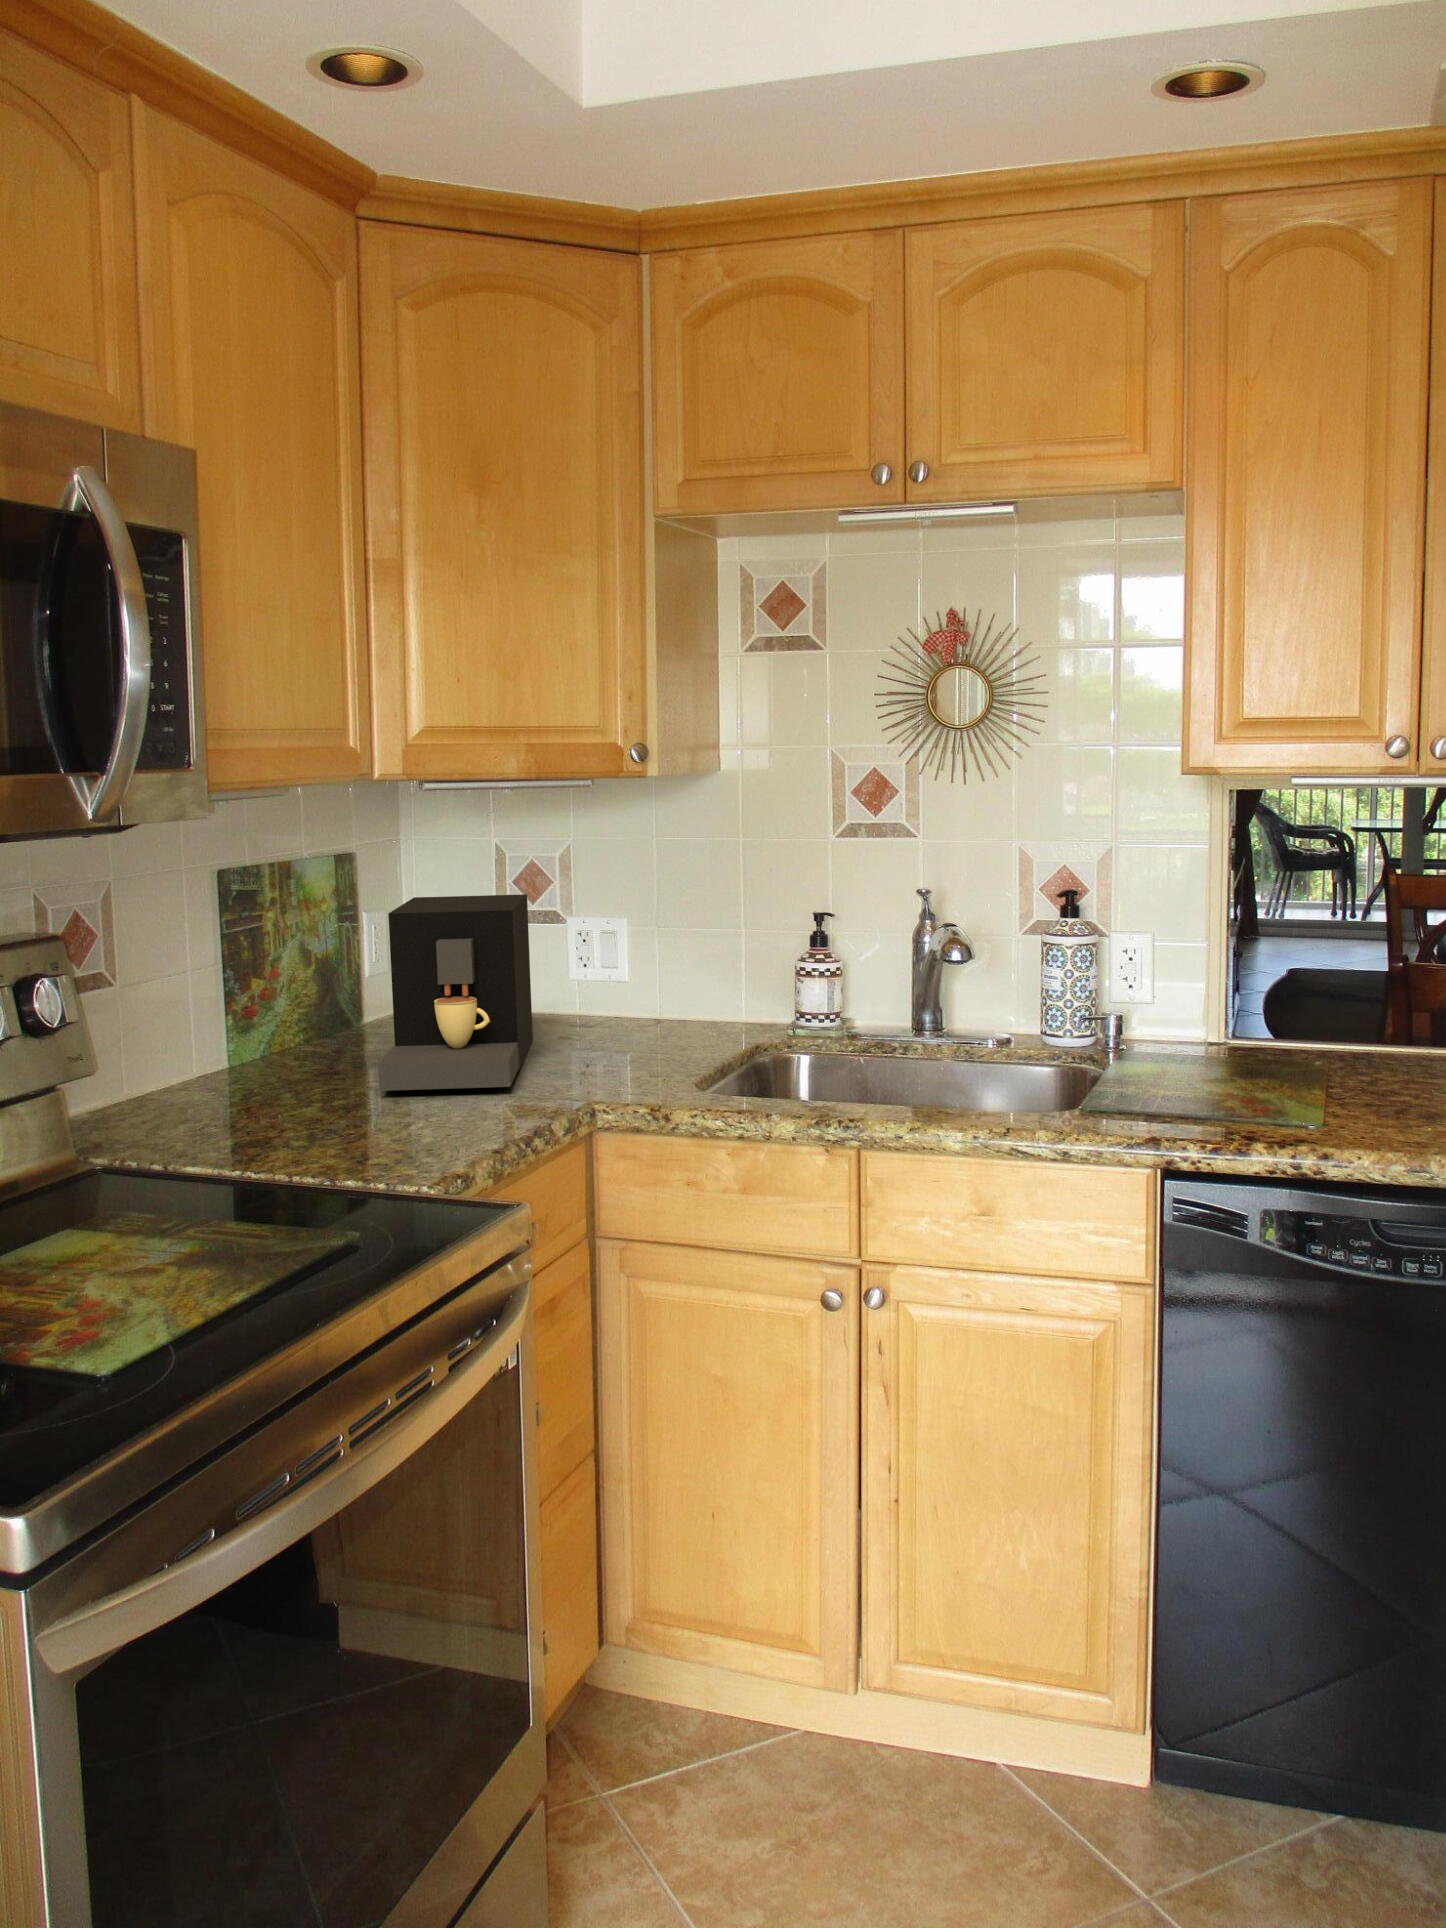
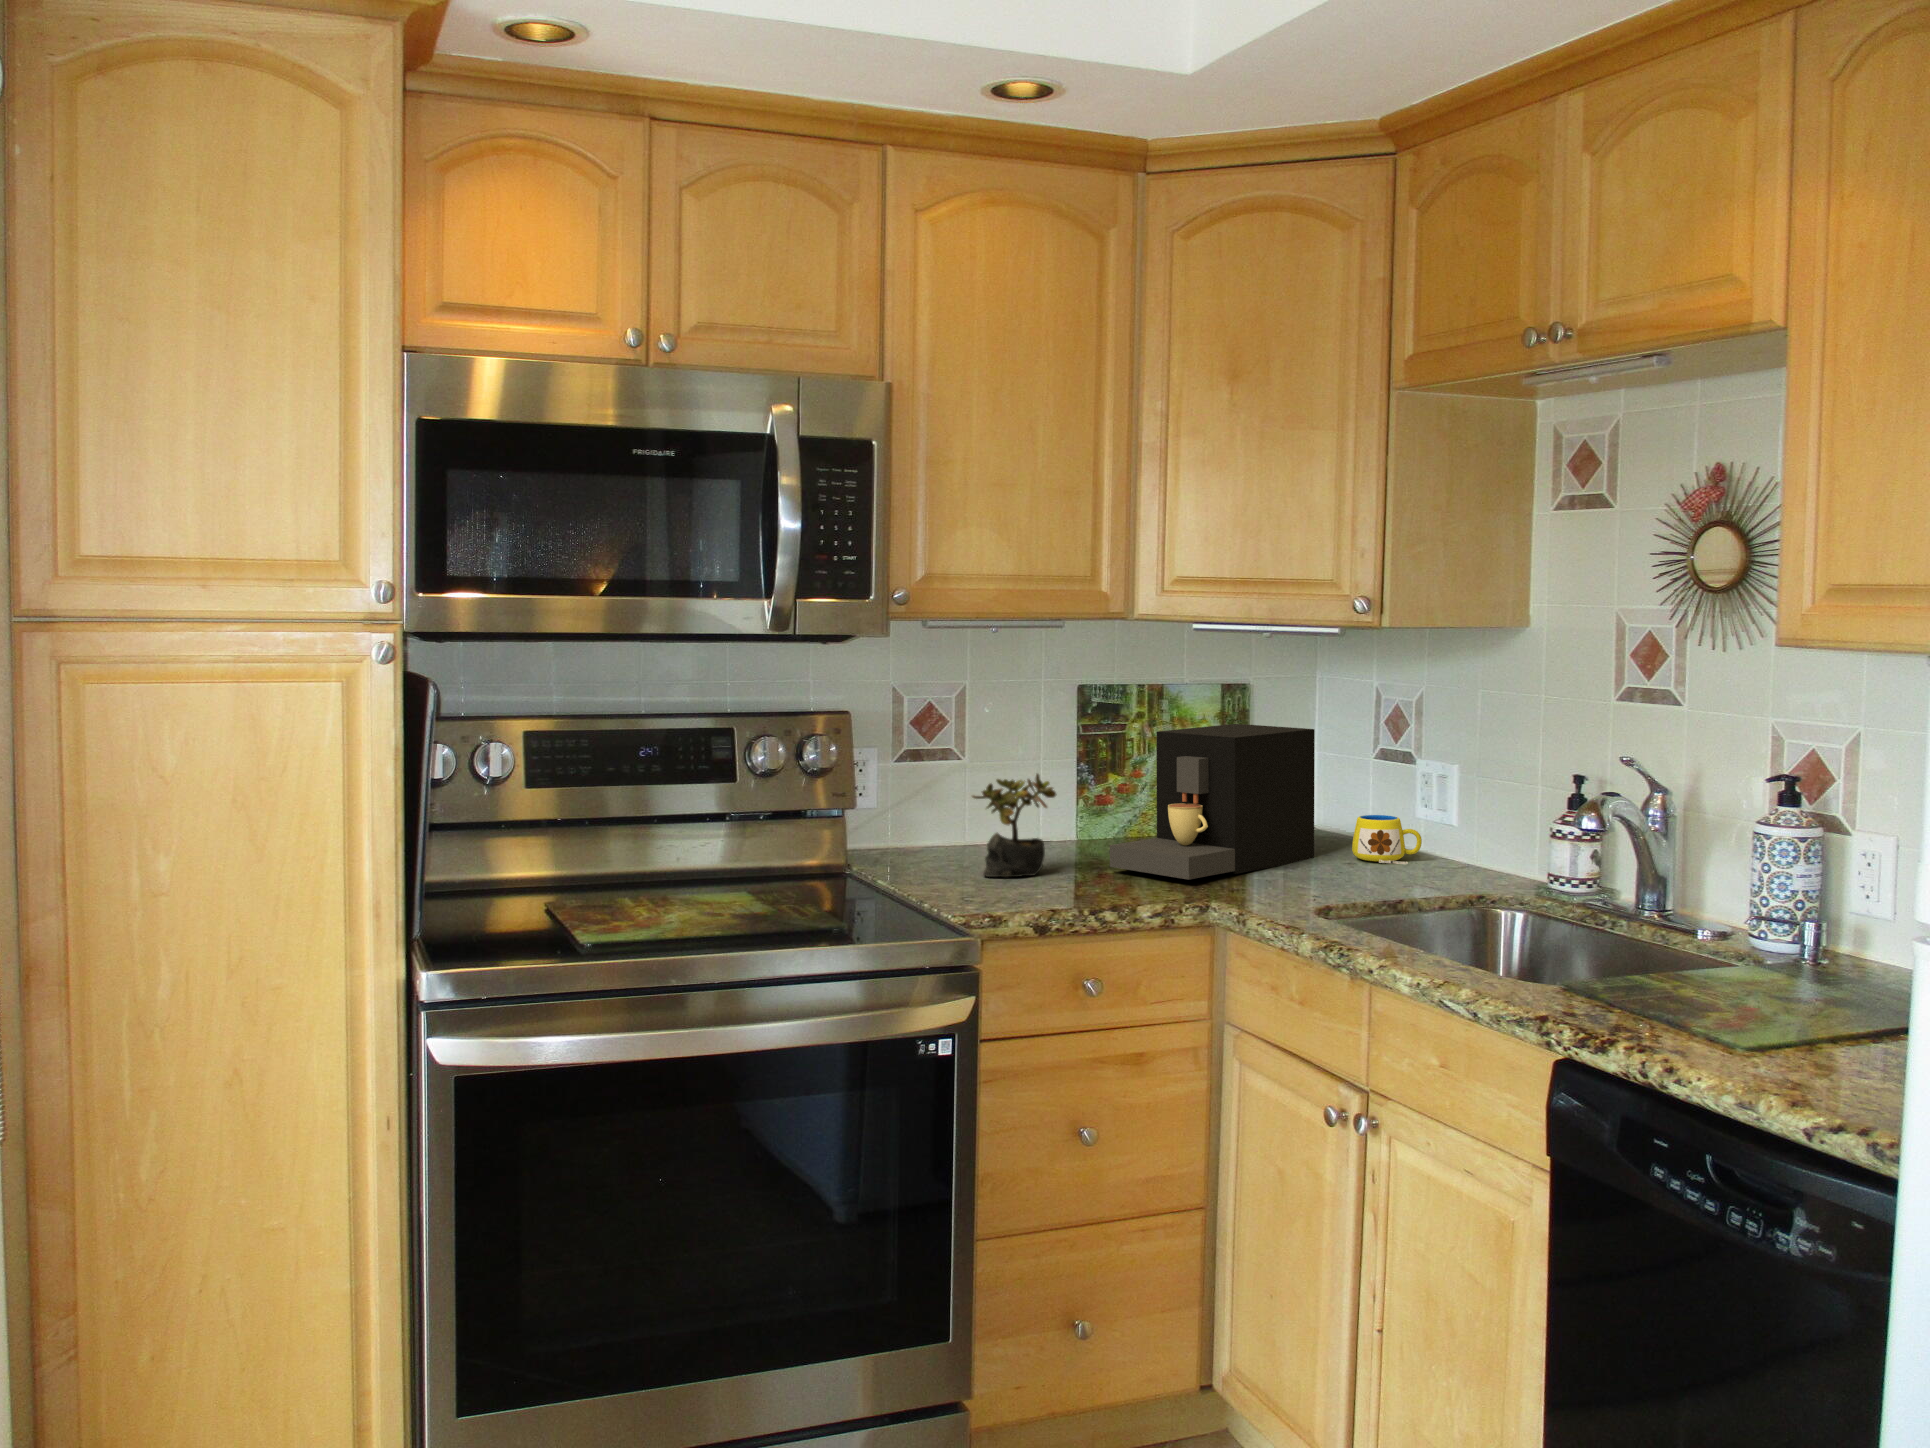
mug: none [568,982,639,1034] -> present [1352,815,1422,864]
succulent plant: none [227,983,323,1135] -> present [972,774,1056,877]

